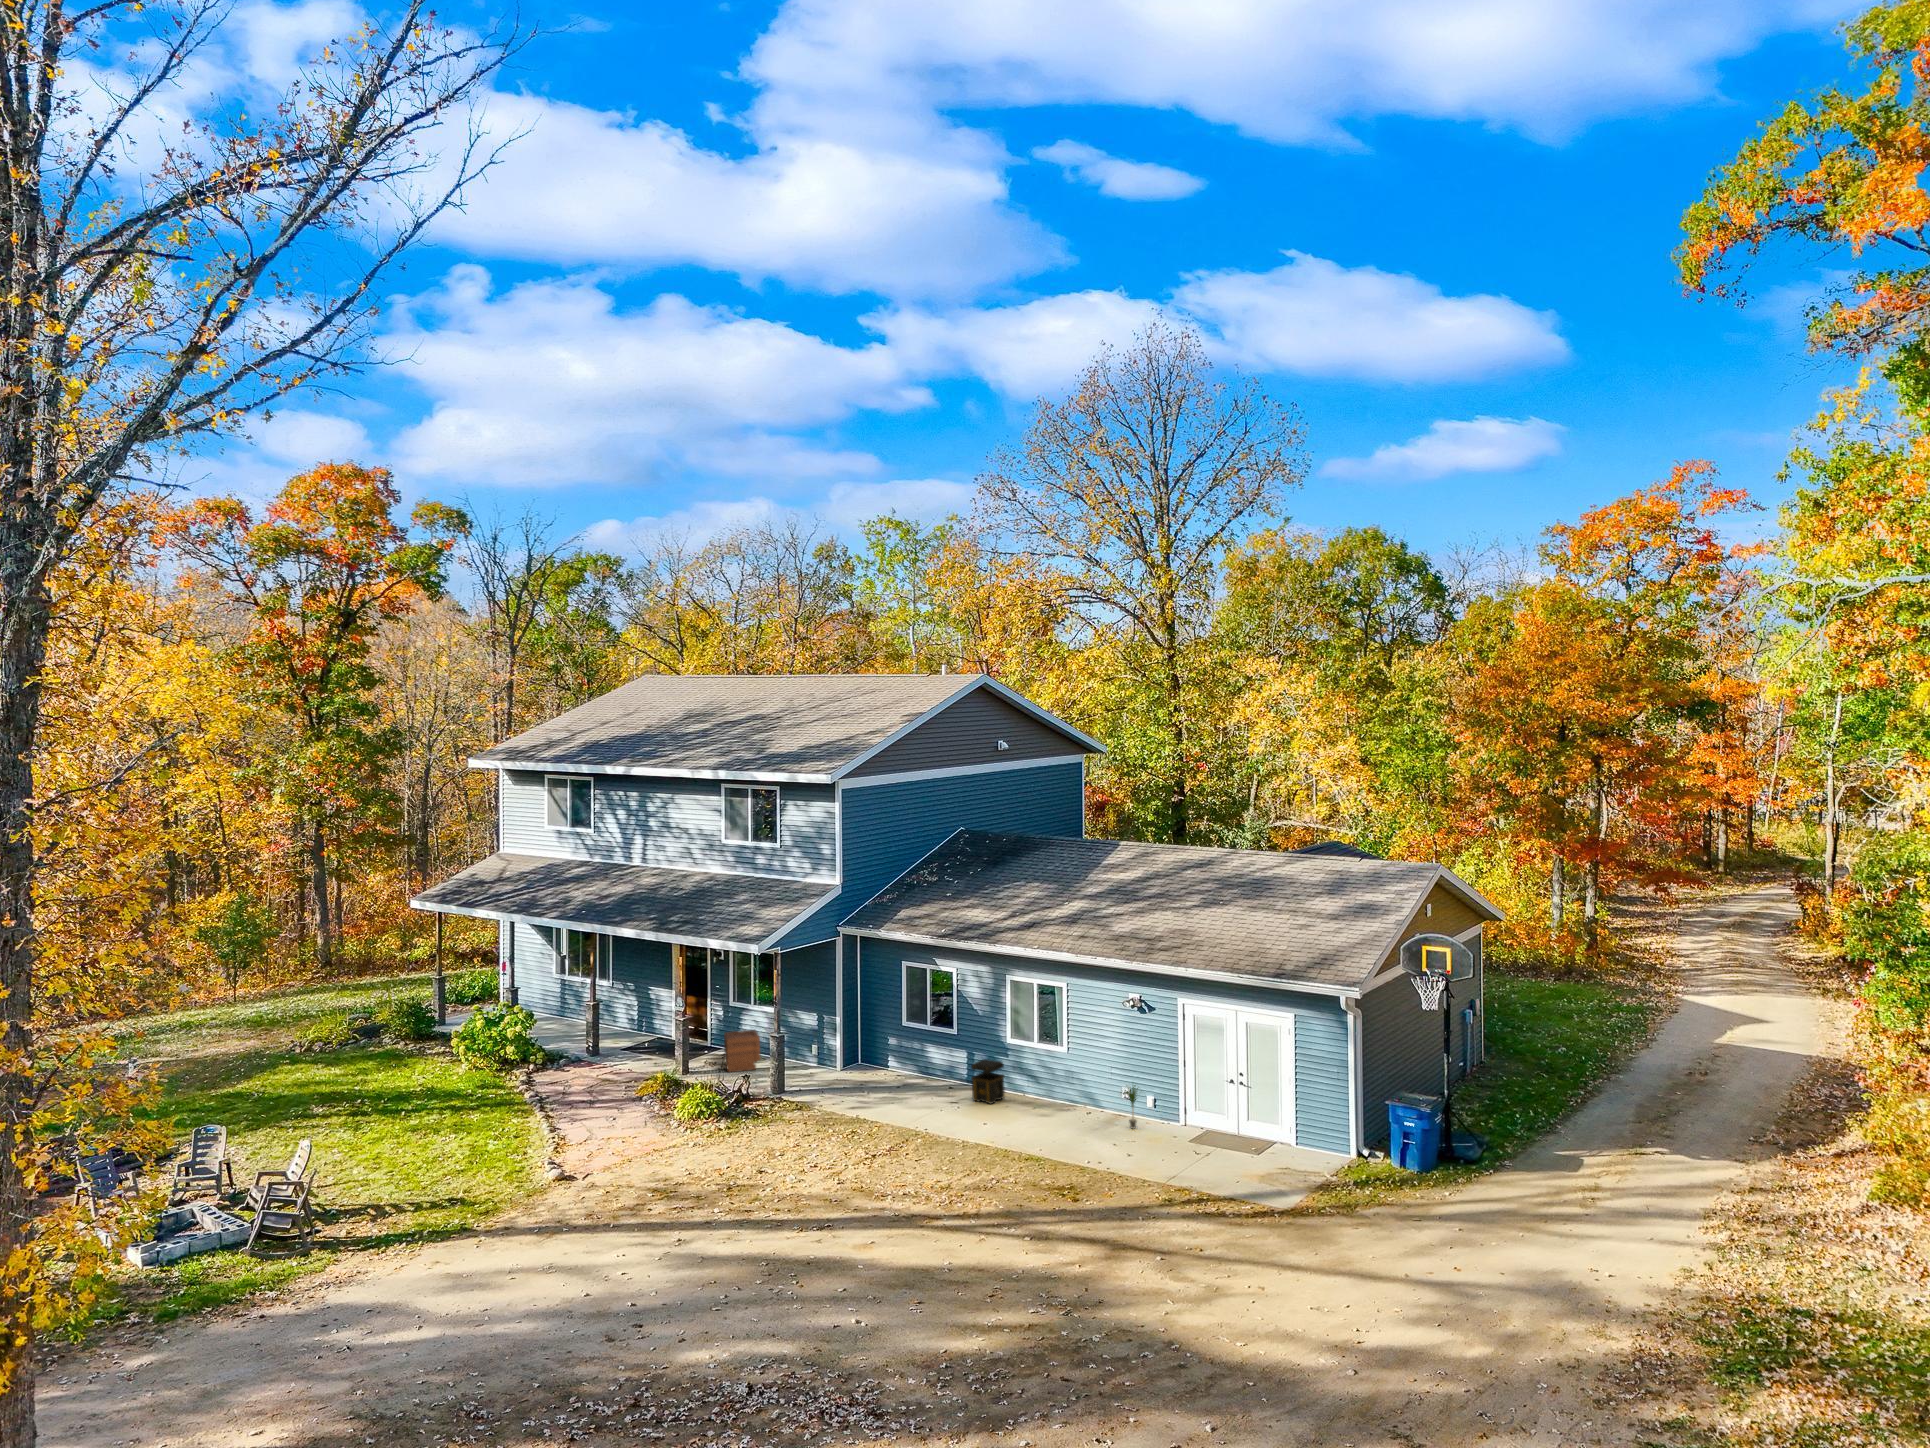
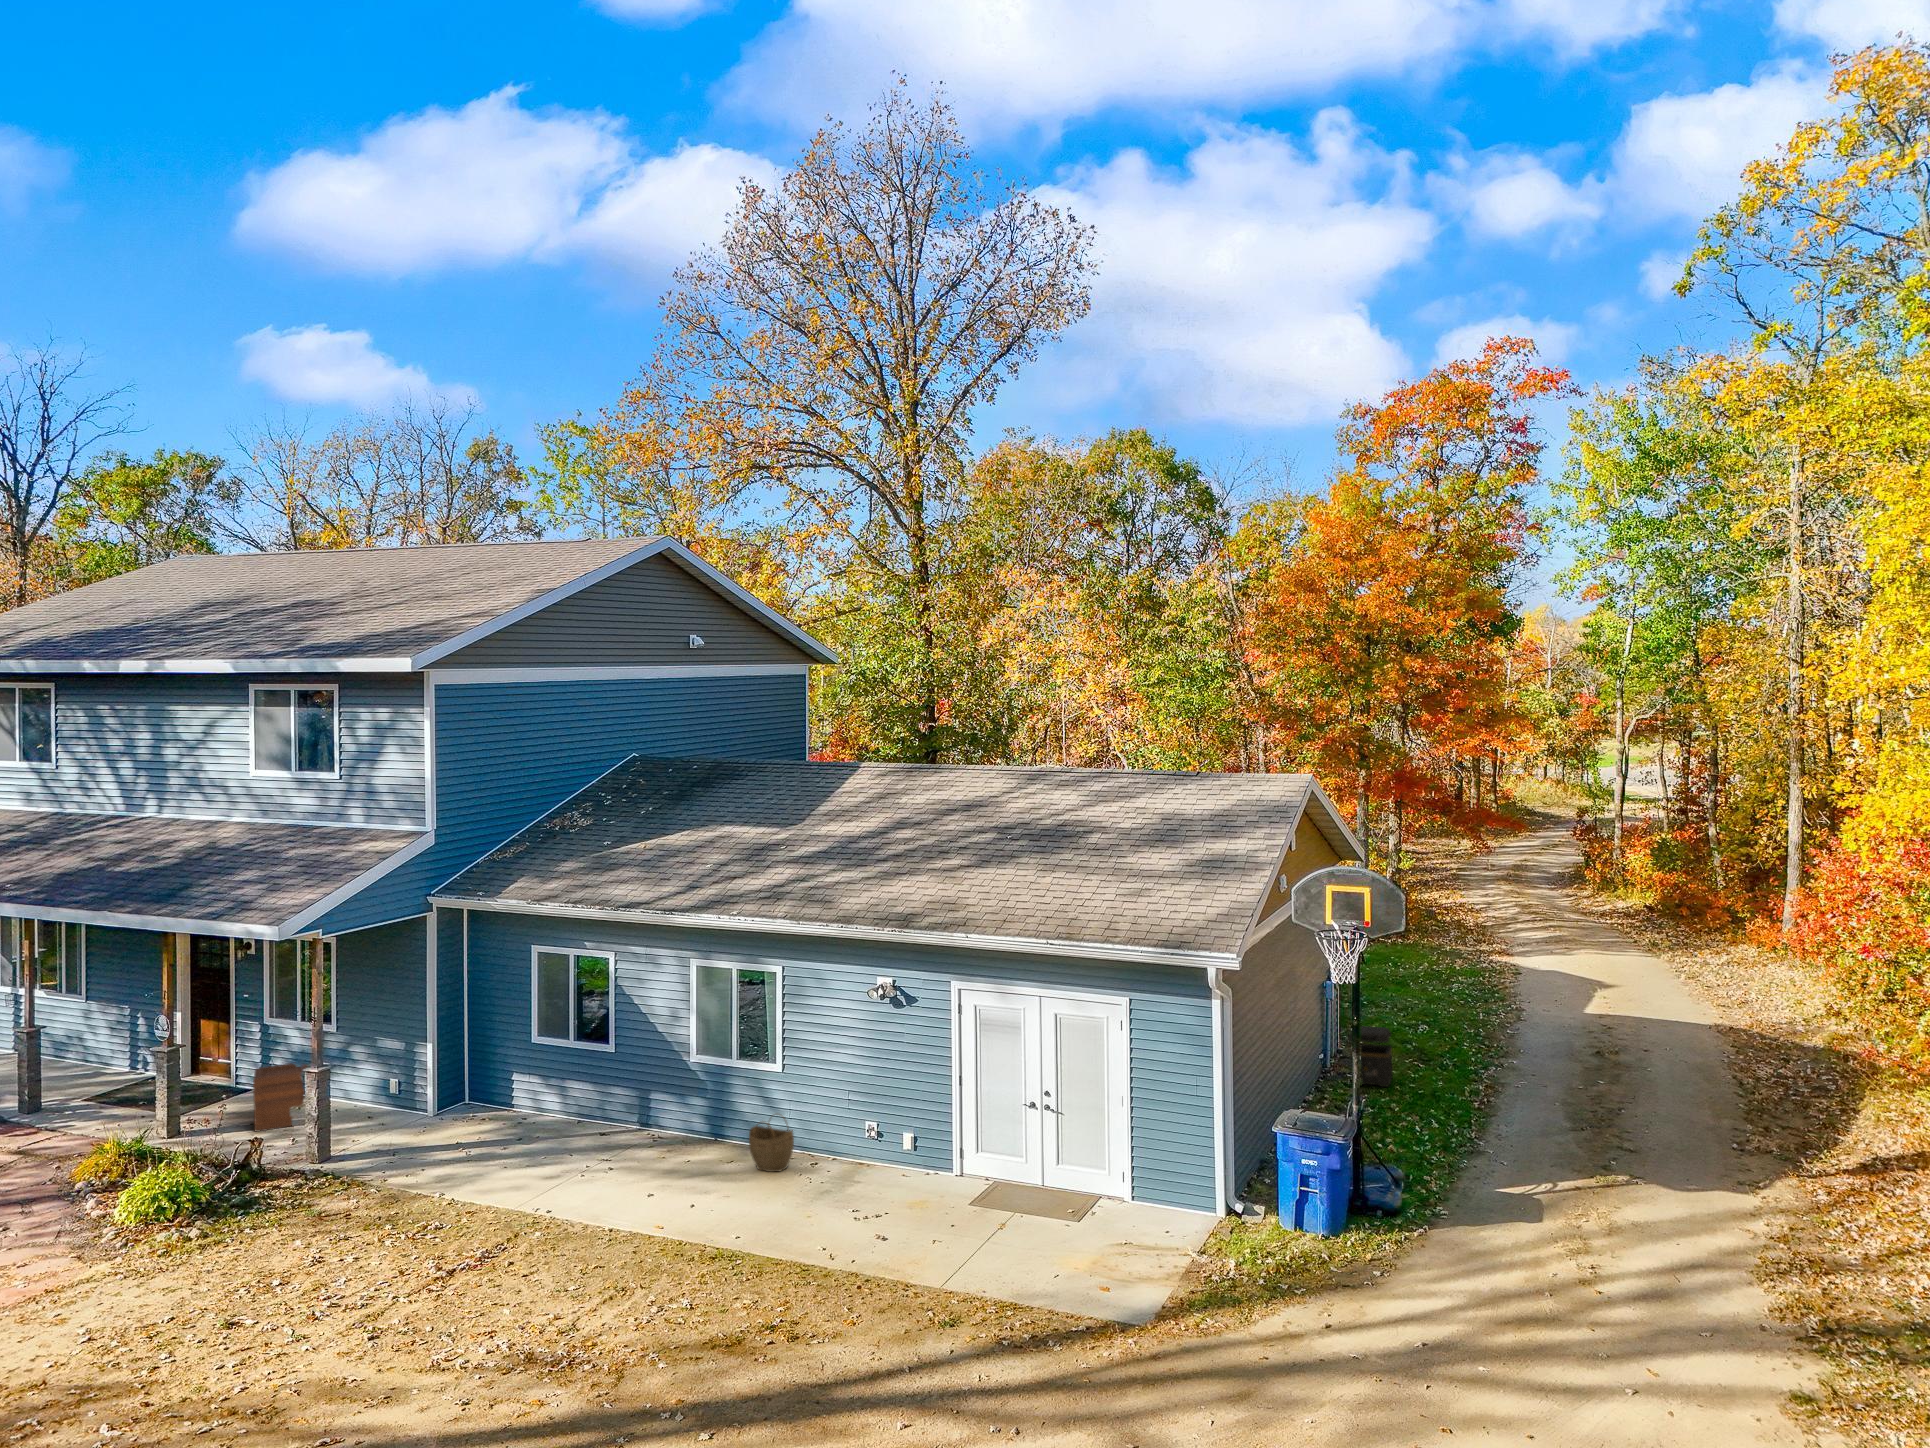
toolbox: present [971,1059,1005,1104] -> present [1349,1026,1393,1087]
woven basket: none [1046,1078,1074,1115] -> present [749,1116,794,1172]
potted plant: present [1125,1085,1138,1128] -> none [857,1110,905,1189]

